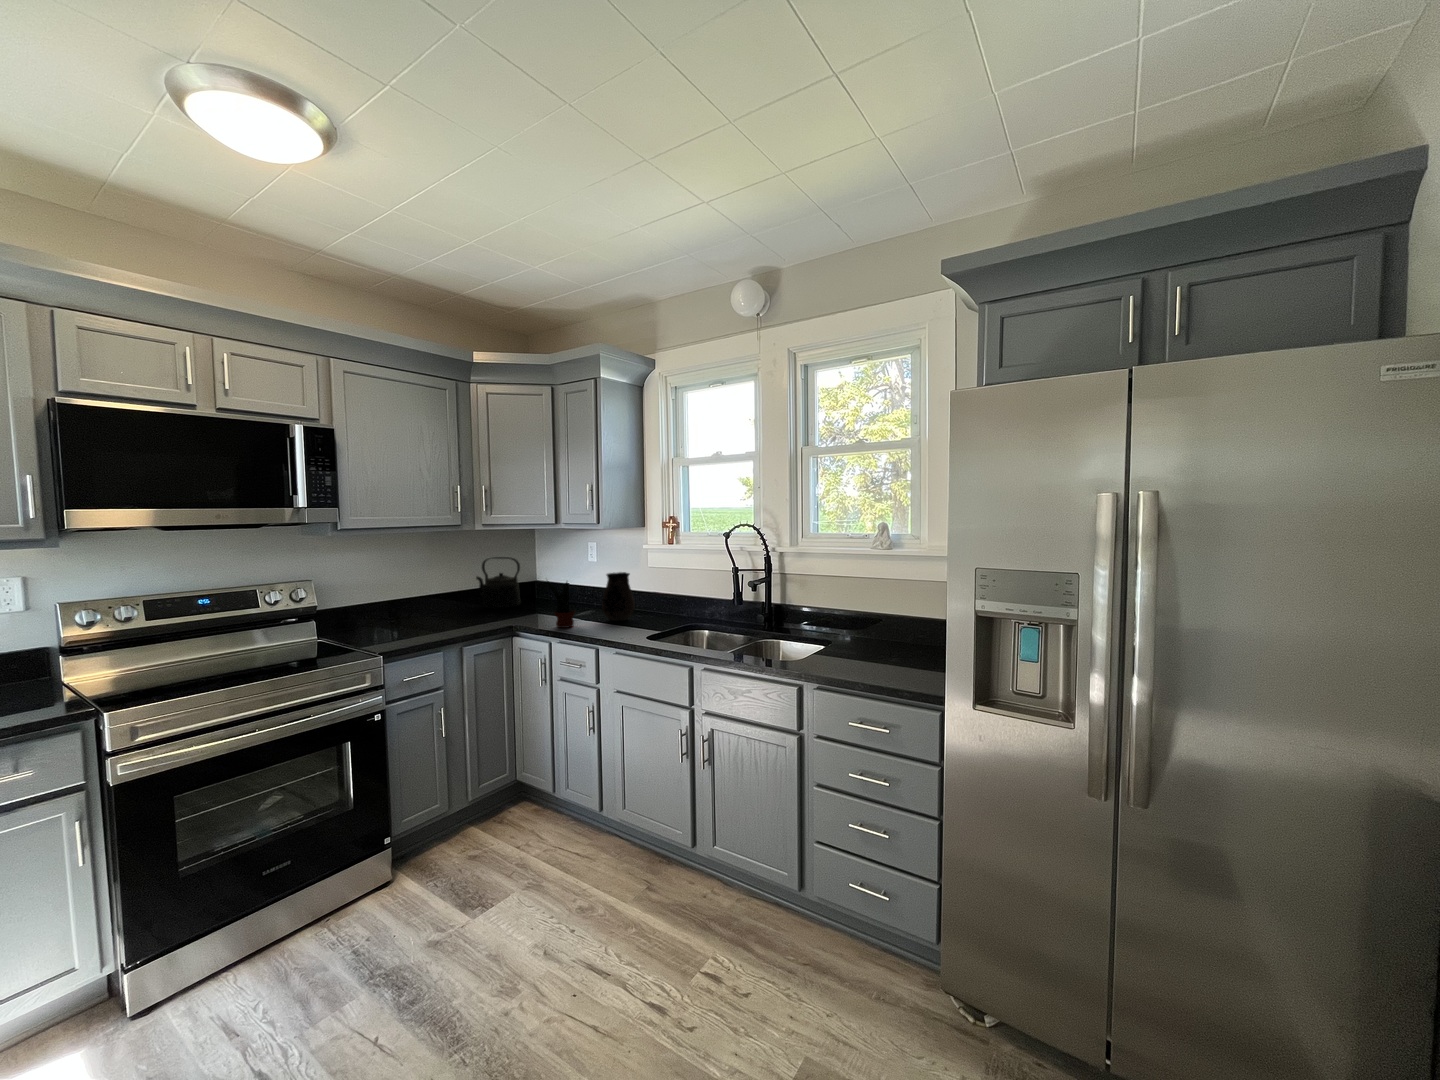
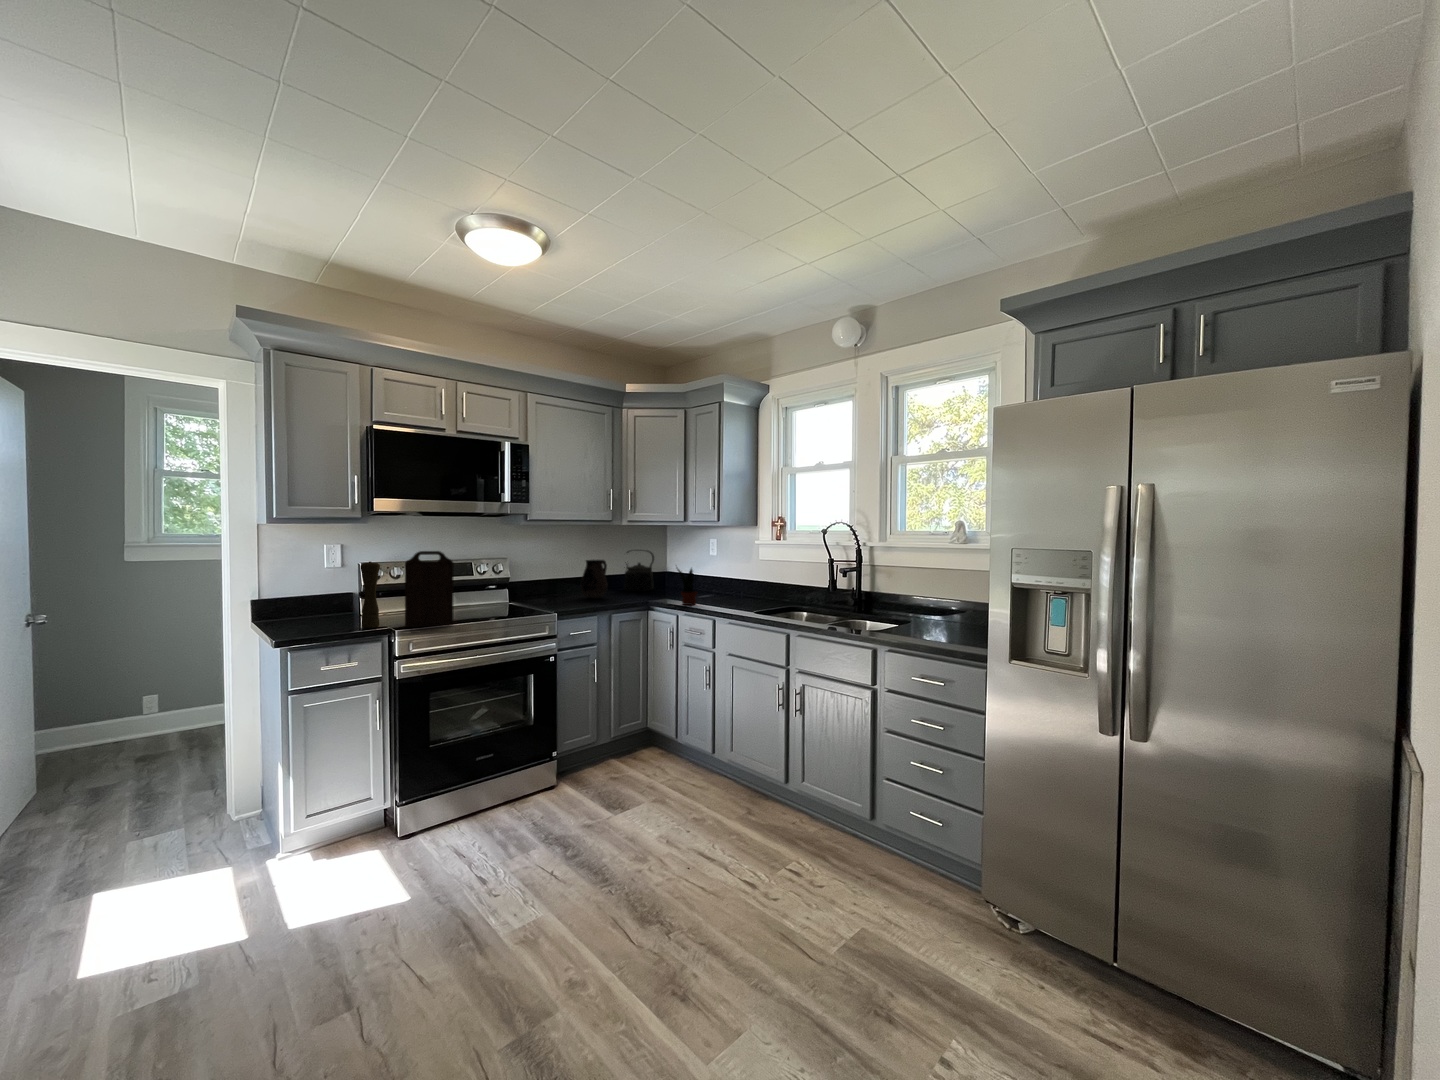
ceramic pitcher: present [602,572,635,621] -> present [581,560,608,598]
cutting board: none [118,587,212,704] -> present [405,551,454,627]
pepper mill: none [35,609,79,712] -> present [361,562,380,628]

